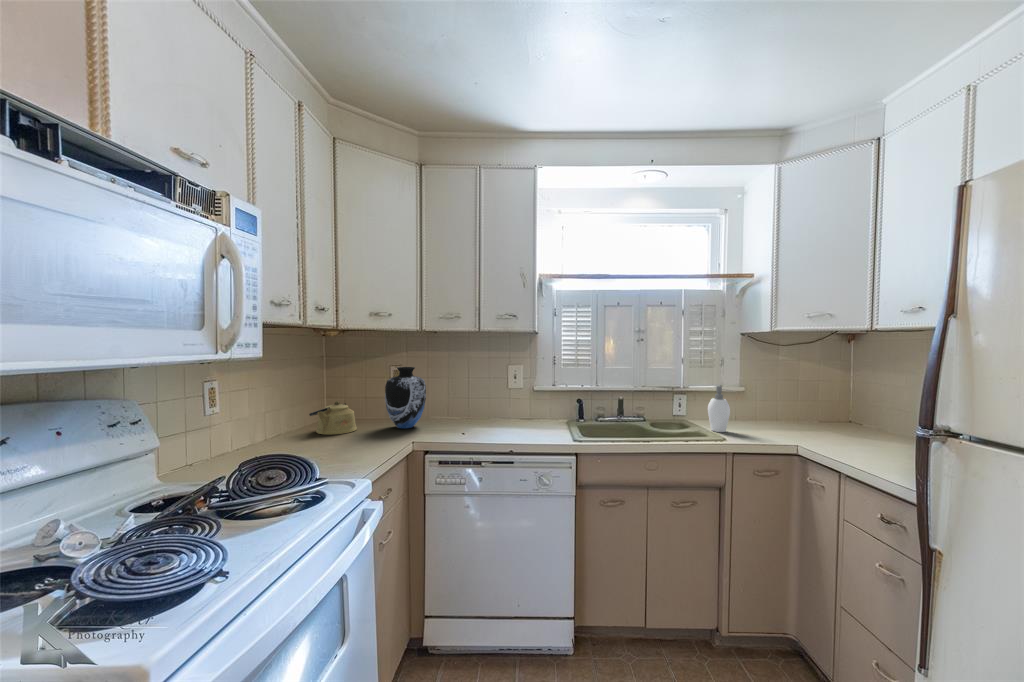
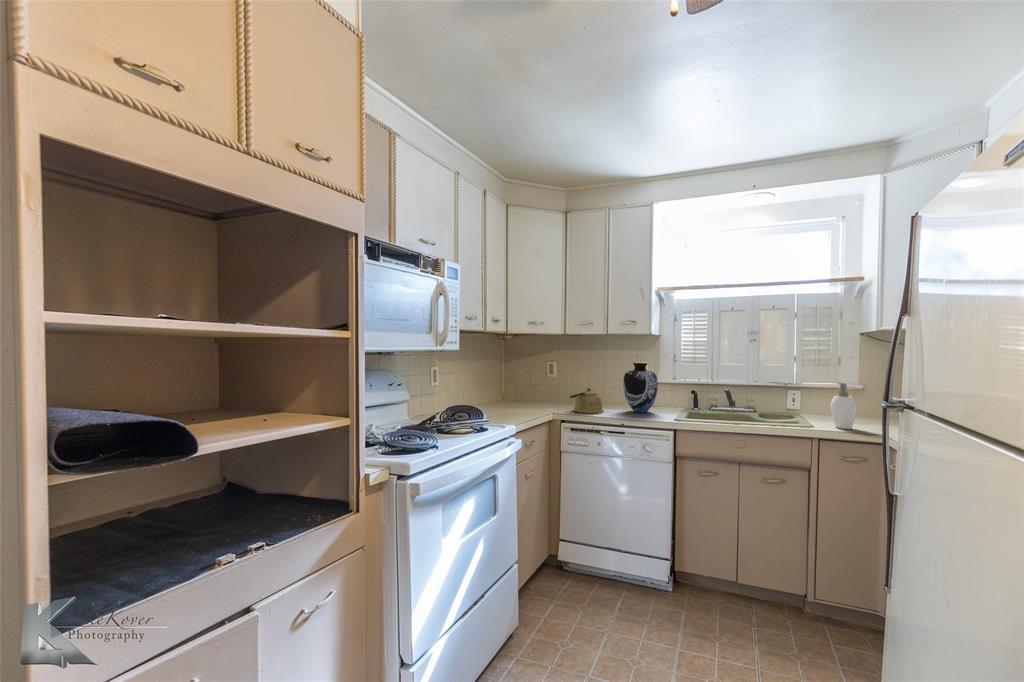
vase: present [385,367,426,428] -> present [623,363,658,412]
kettle: present [309,401,357,435] -> present [570,388,603,413]

